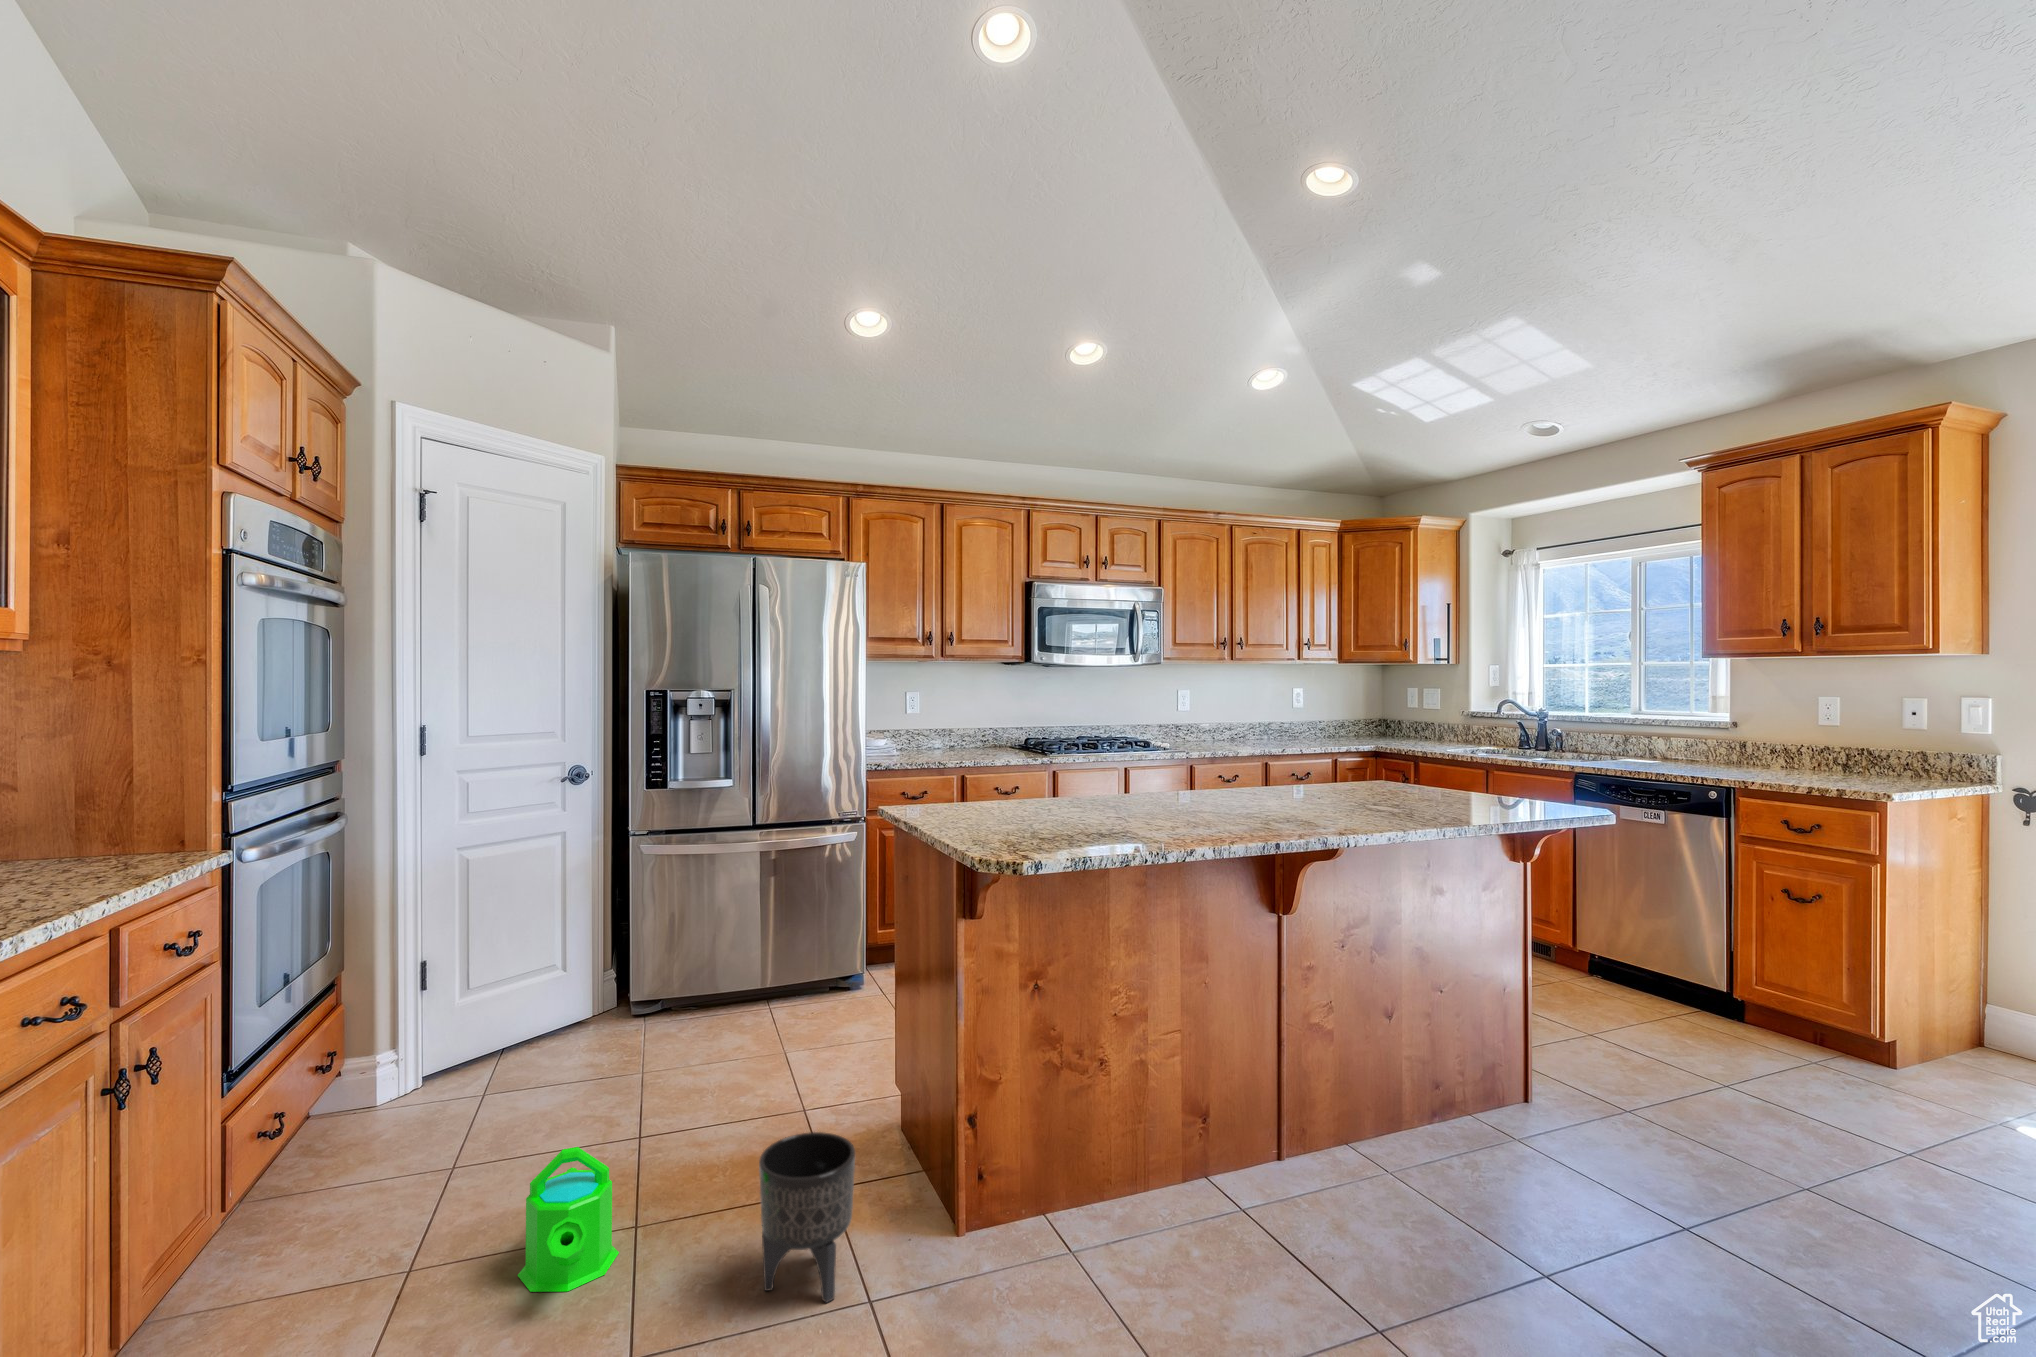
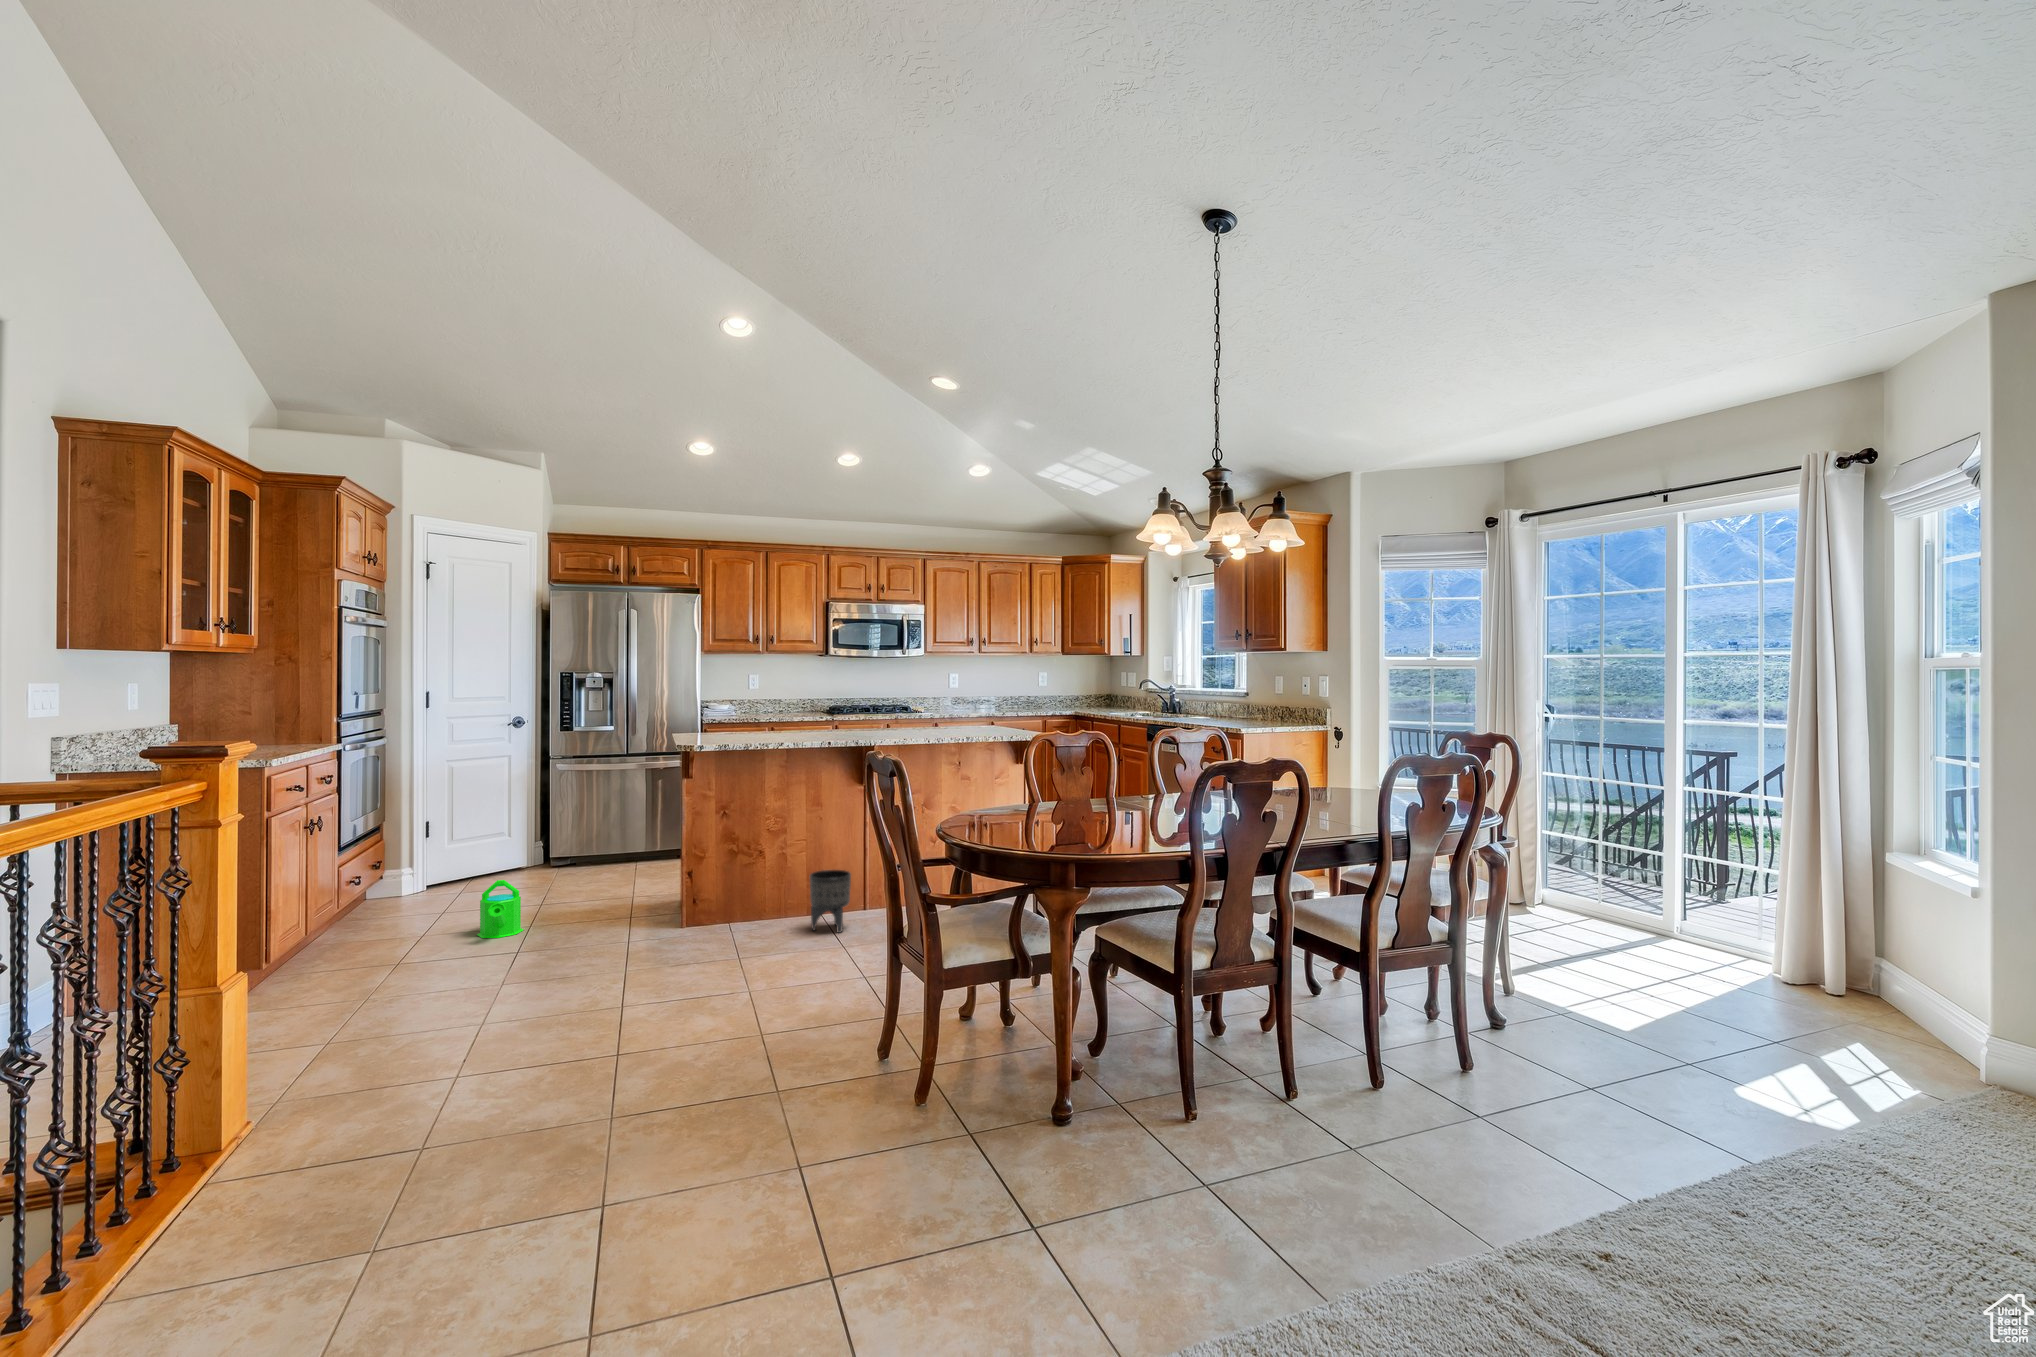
planter: present [759,1132,855,1303] -> present [809,870,851,933]

